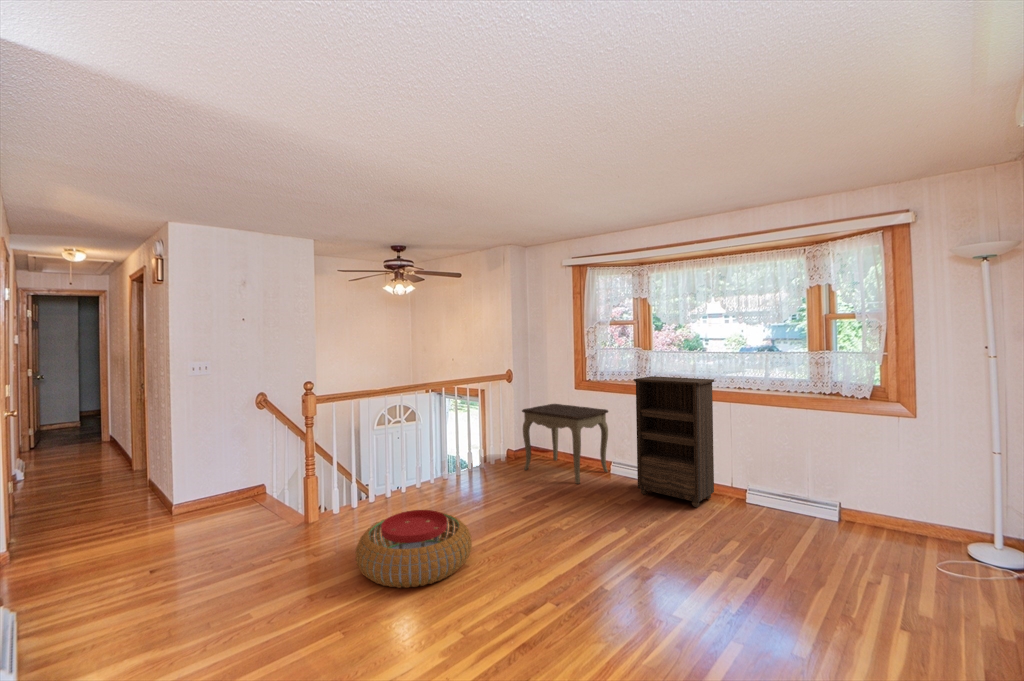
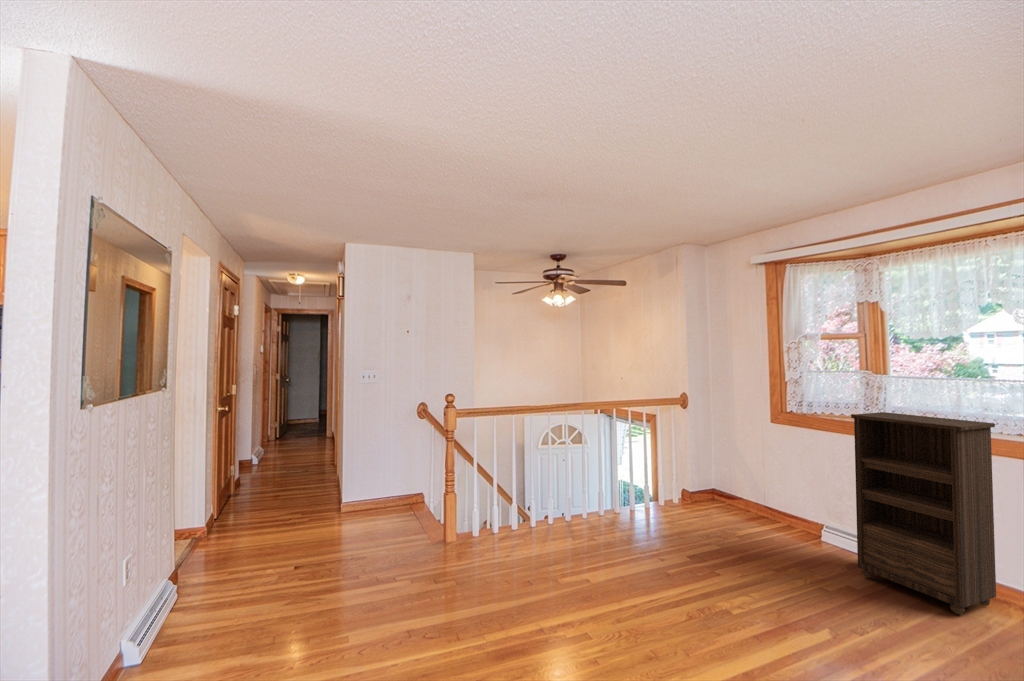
side table: present [522,404,608,484] -> none [696,438,818,546]
pouf: present [356,510,472,588] -> none [475,547,604,639]

